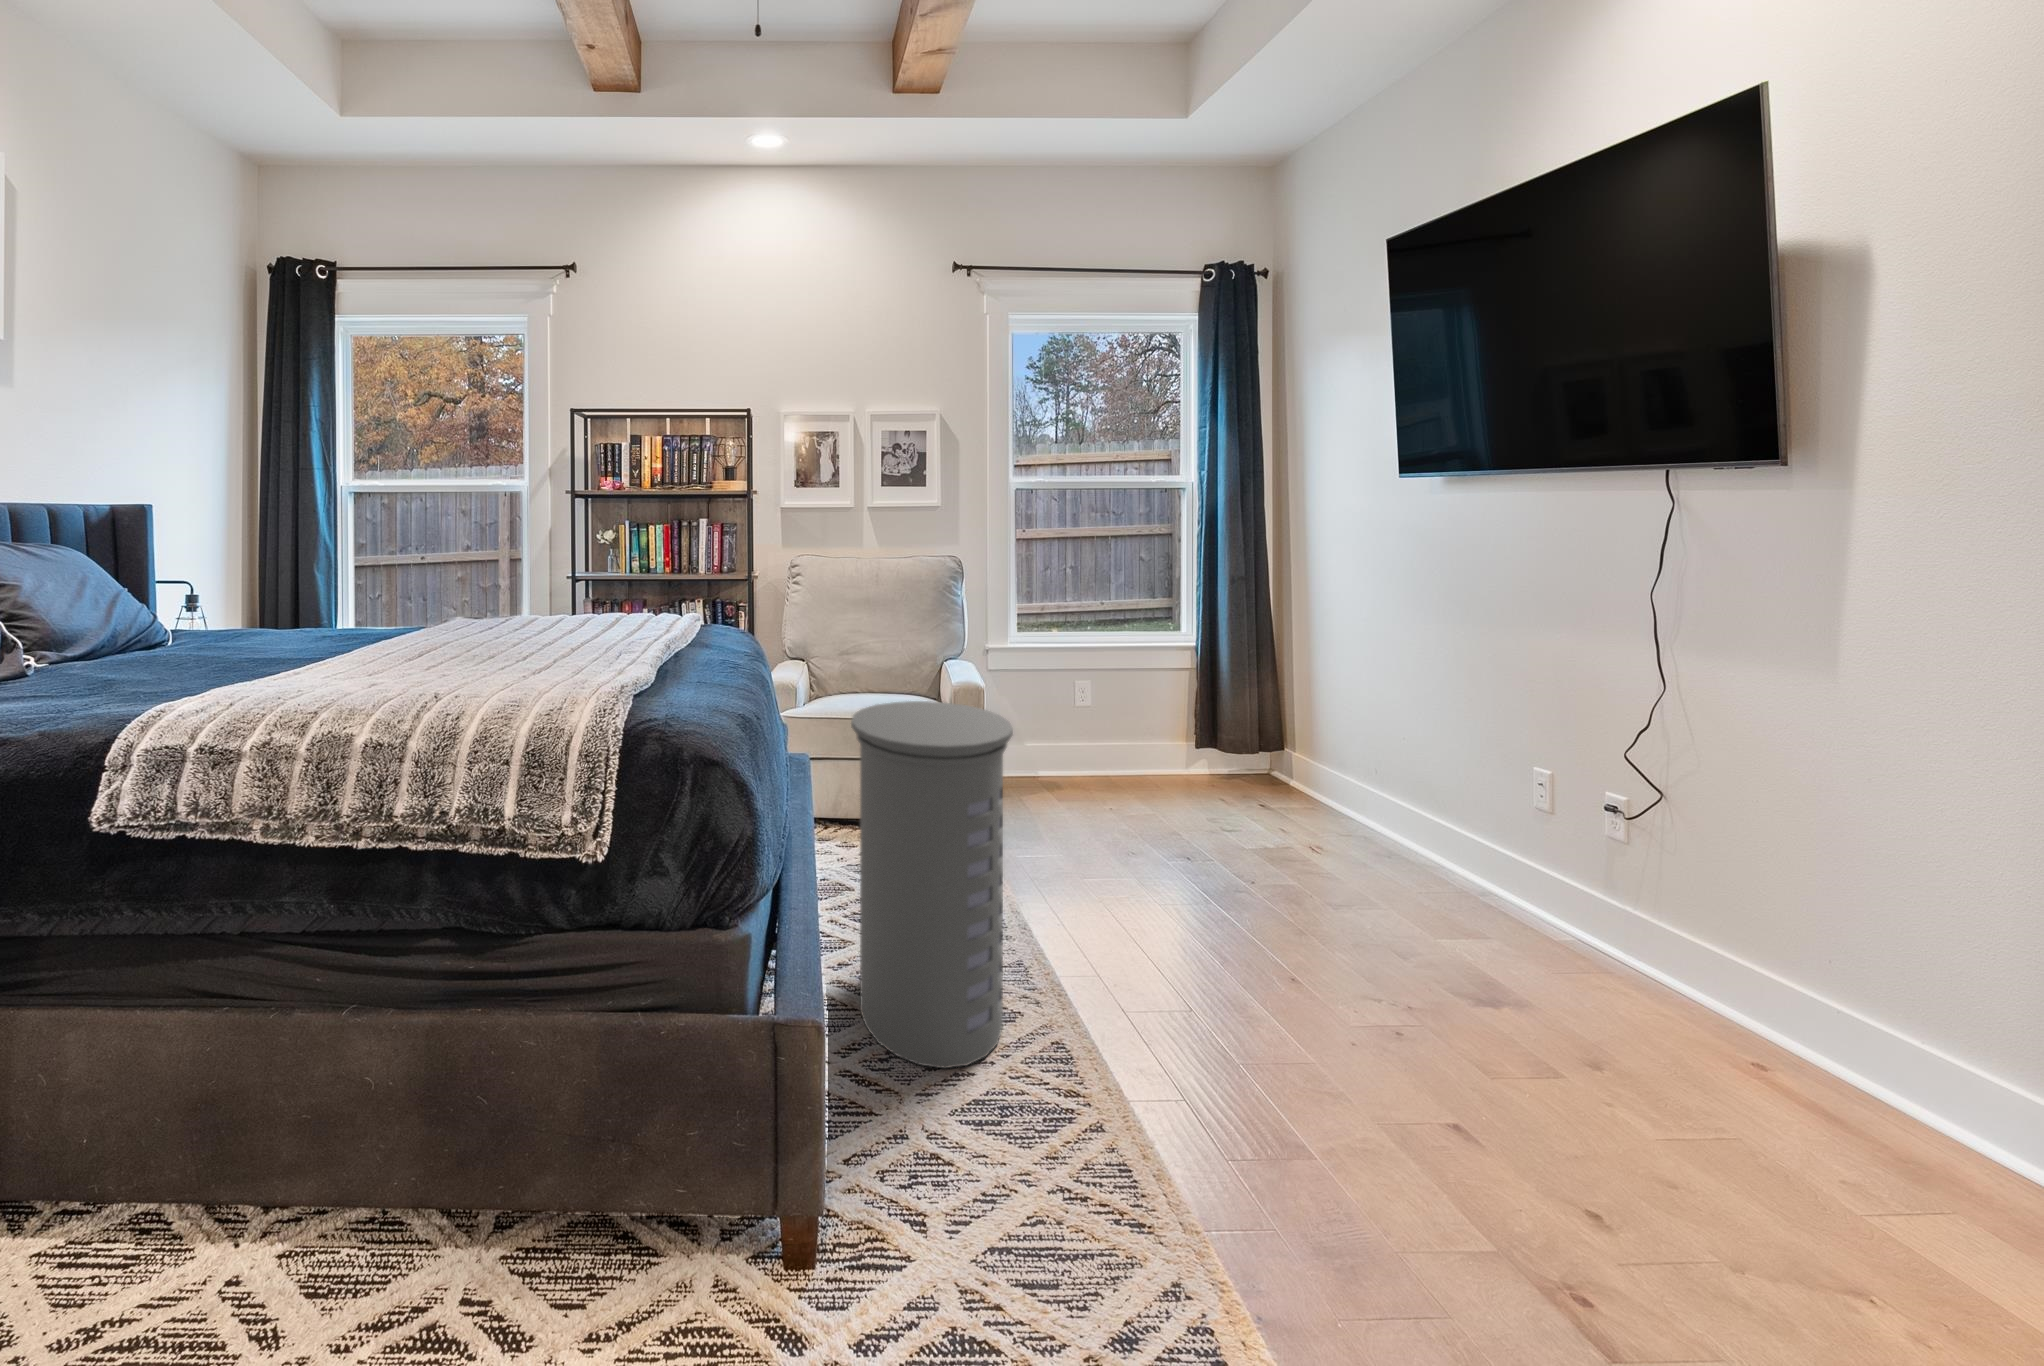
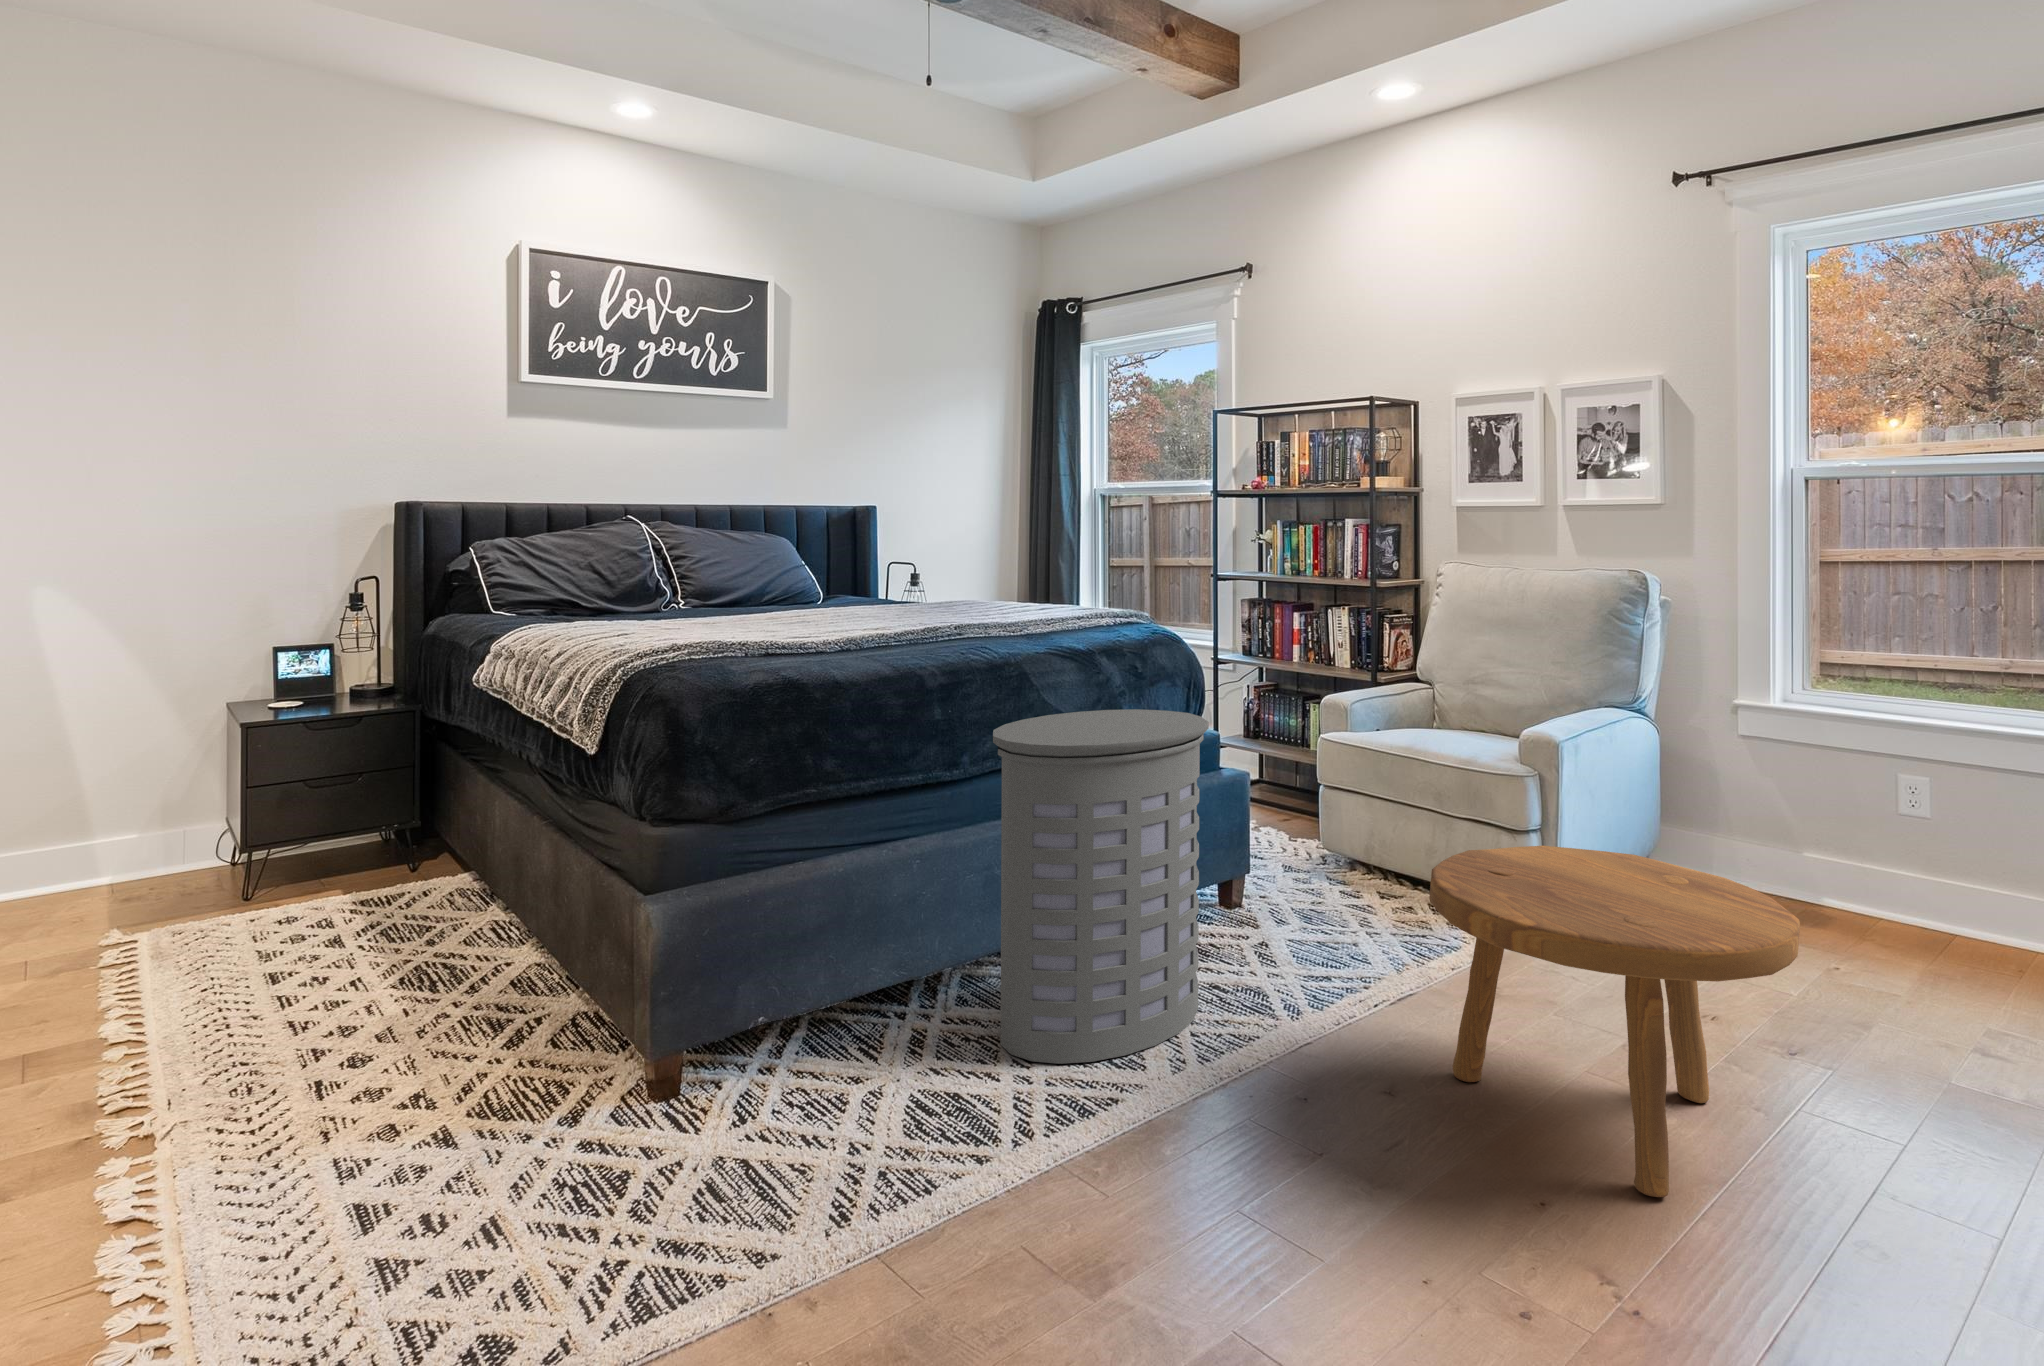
footstool: none [1123,757,1368,973] -> present [1429,846,1800,1197]

